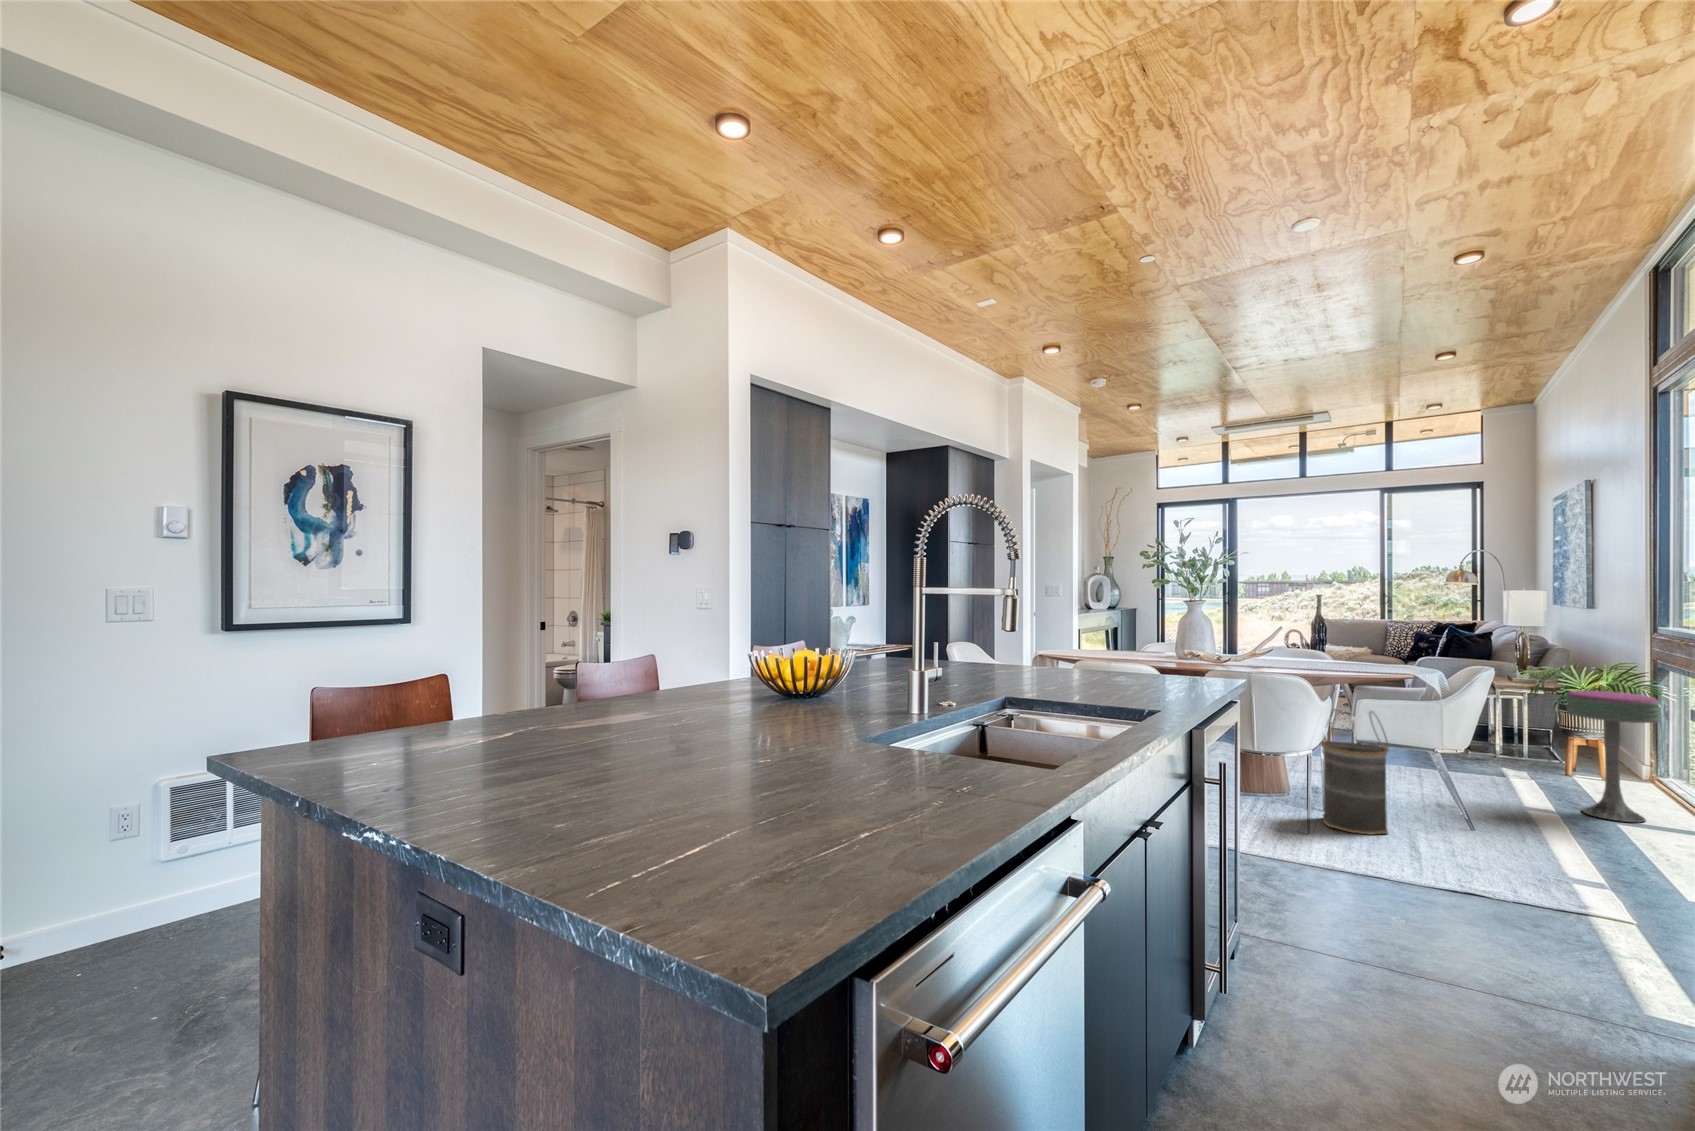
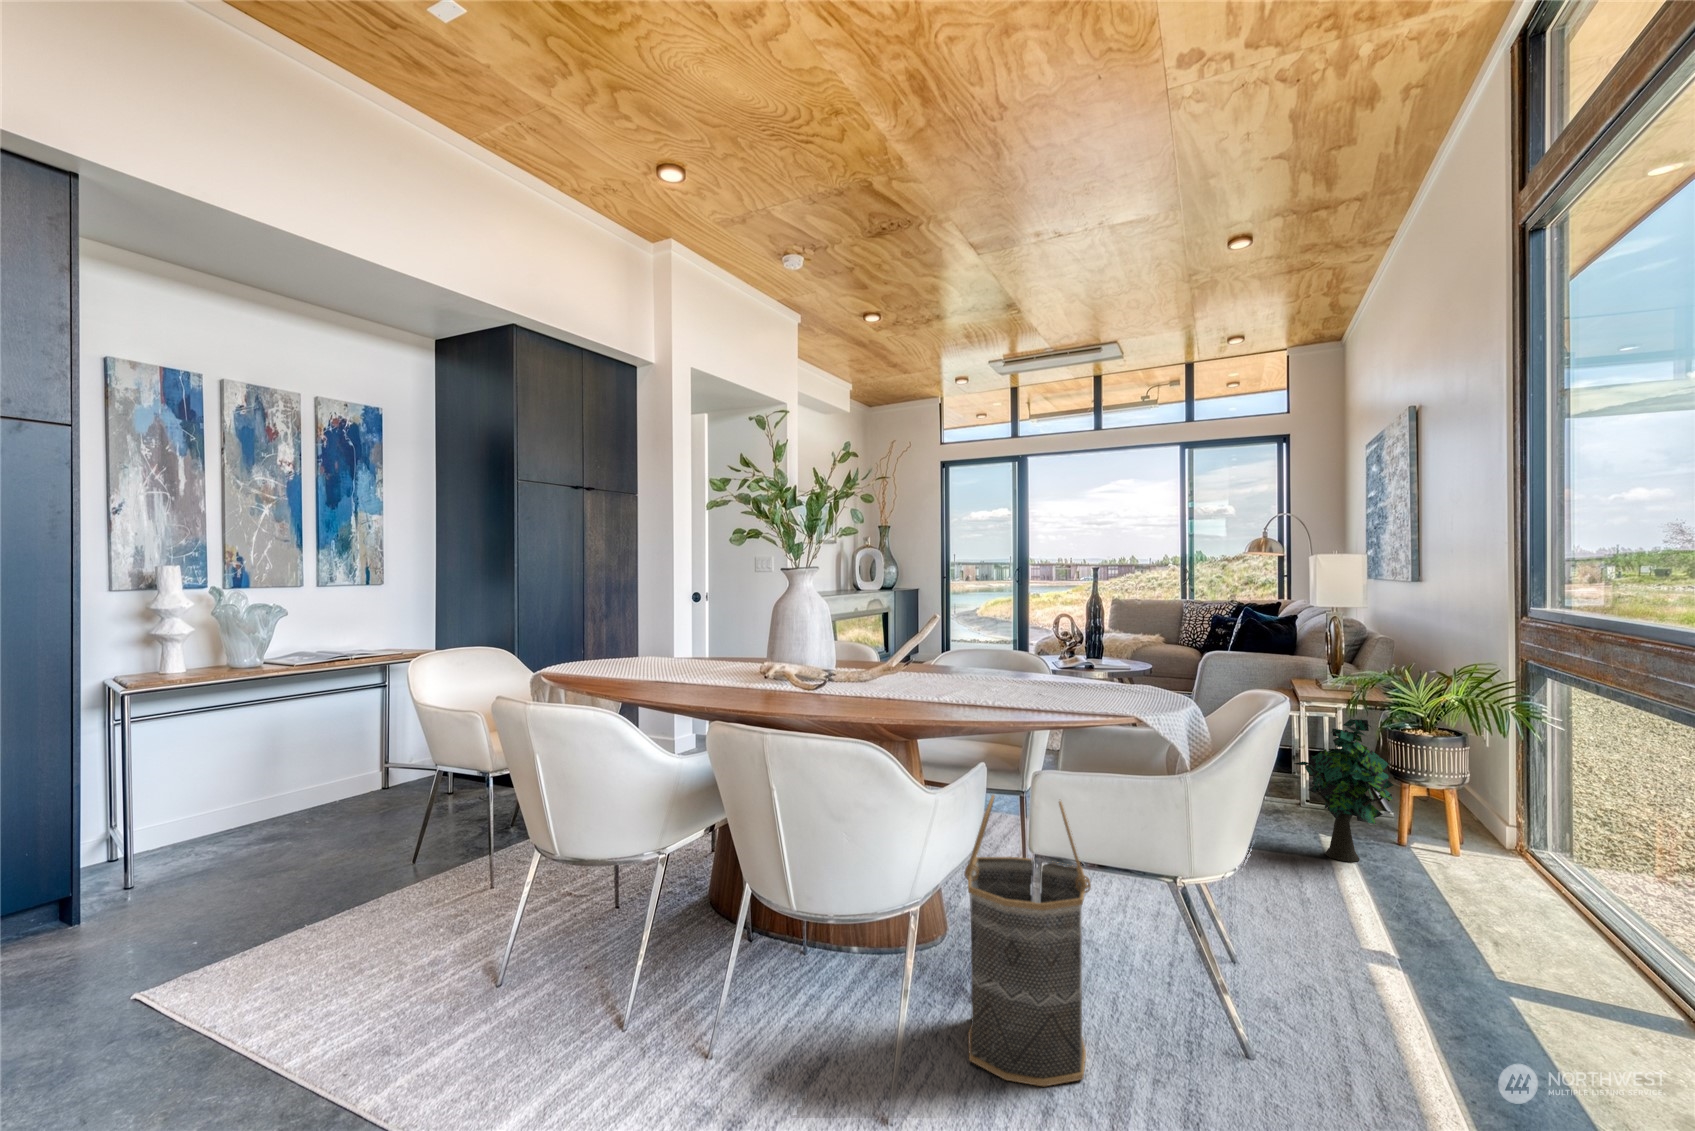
bar stool: present [1566,690,1659,823] -> none [1413,726,1576,985]
decorative plant: none [1492,693,1562,781] -> present [1294,719,1393,862]

